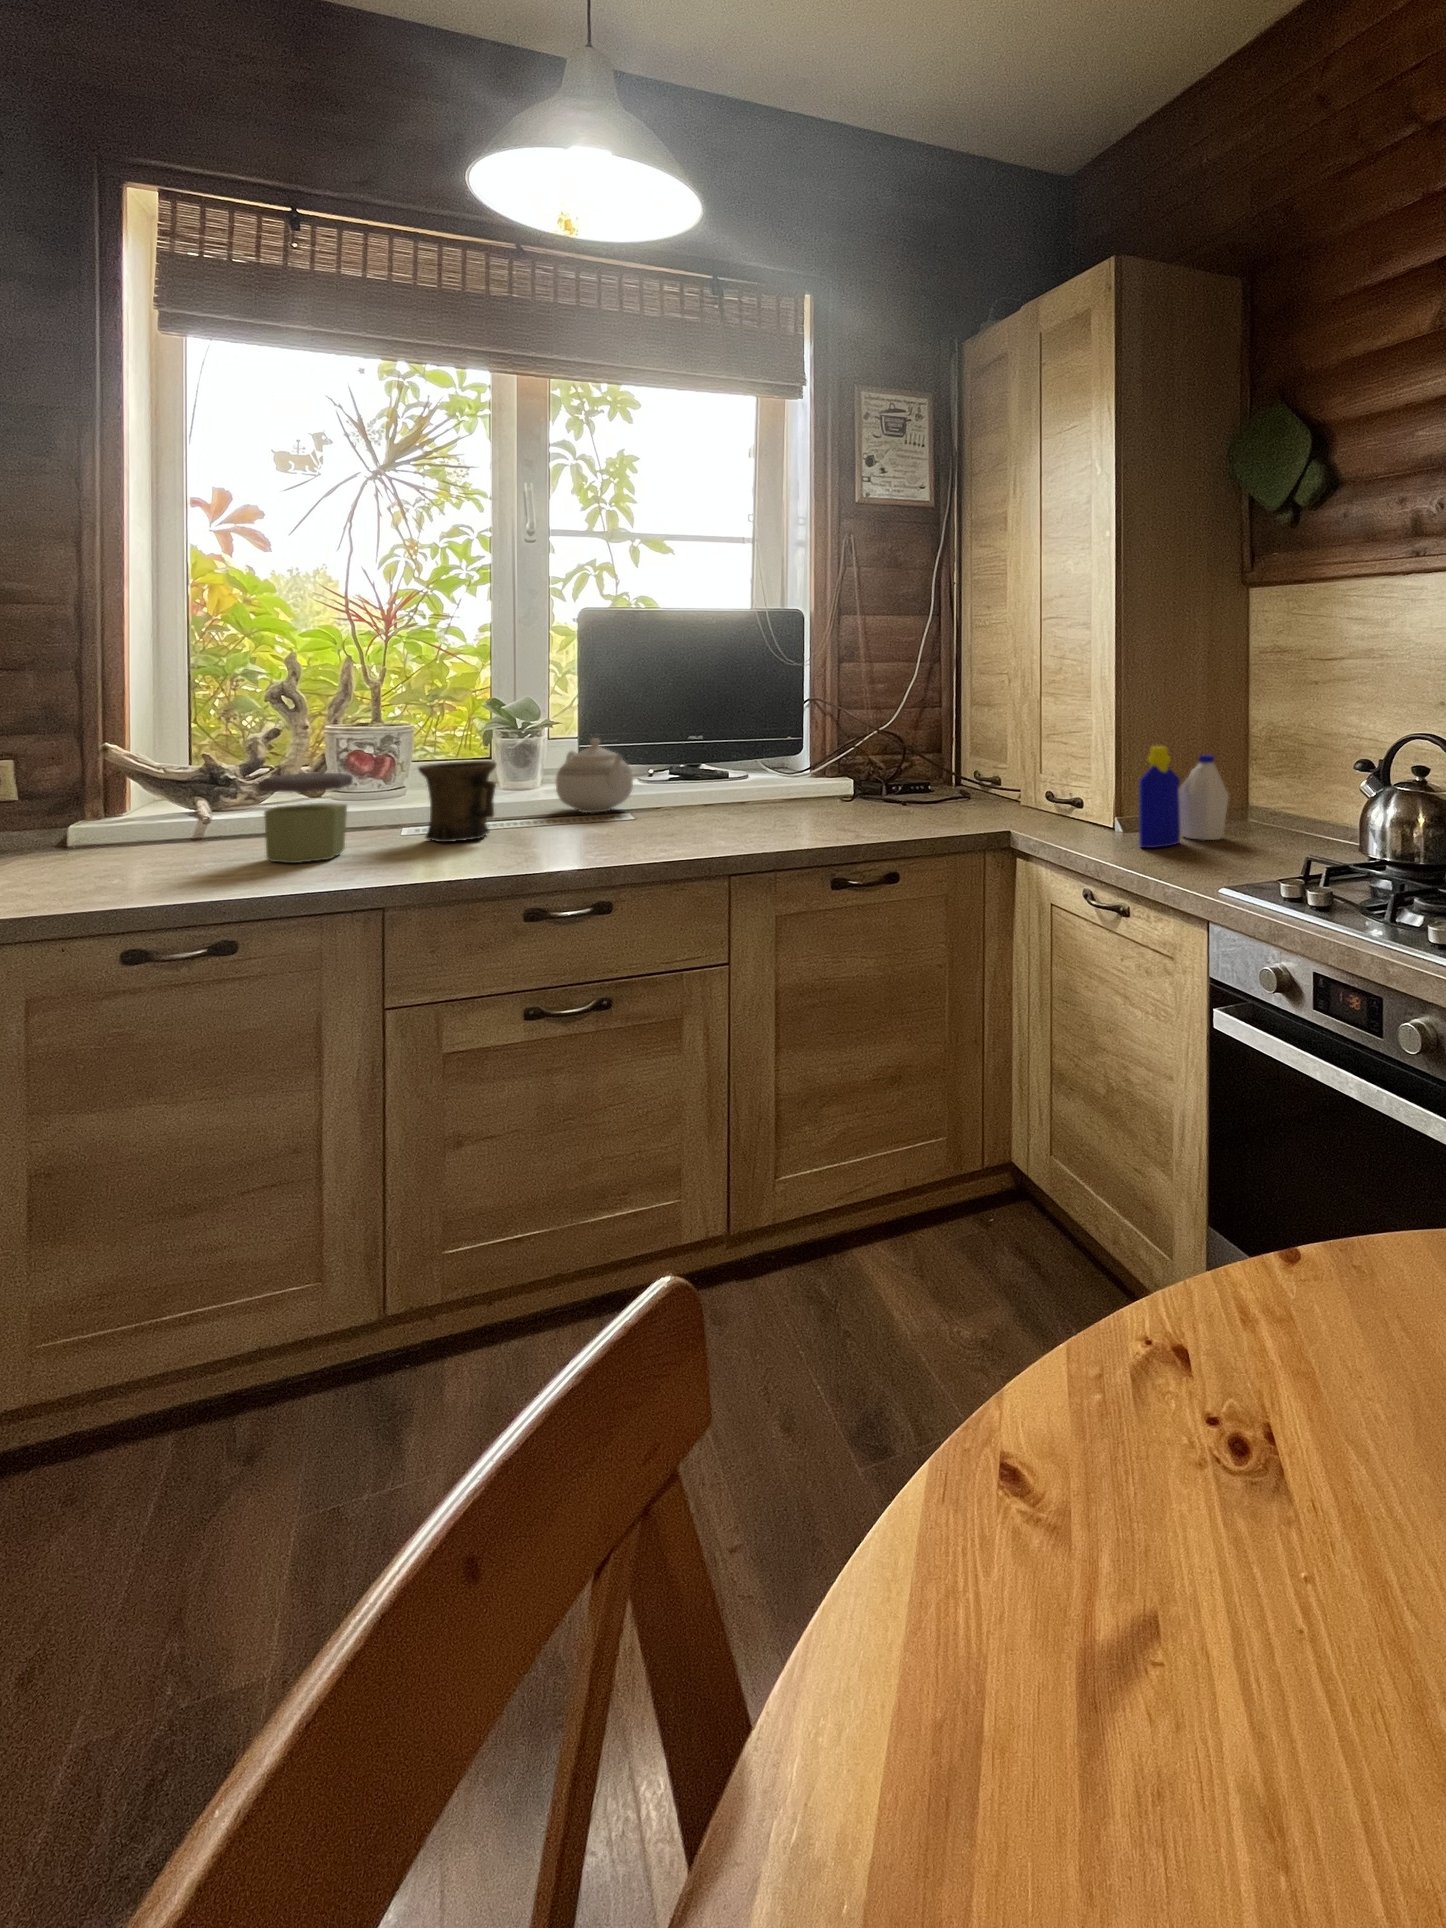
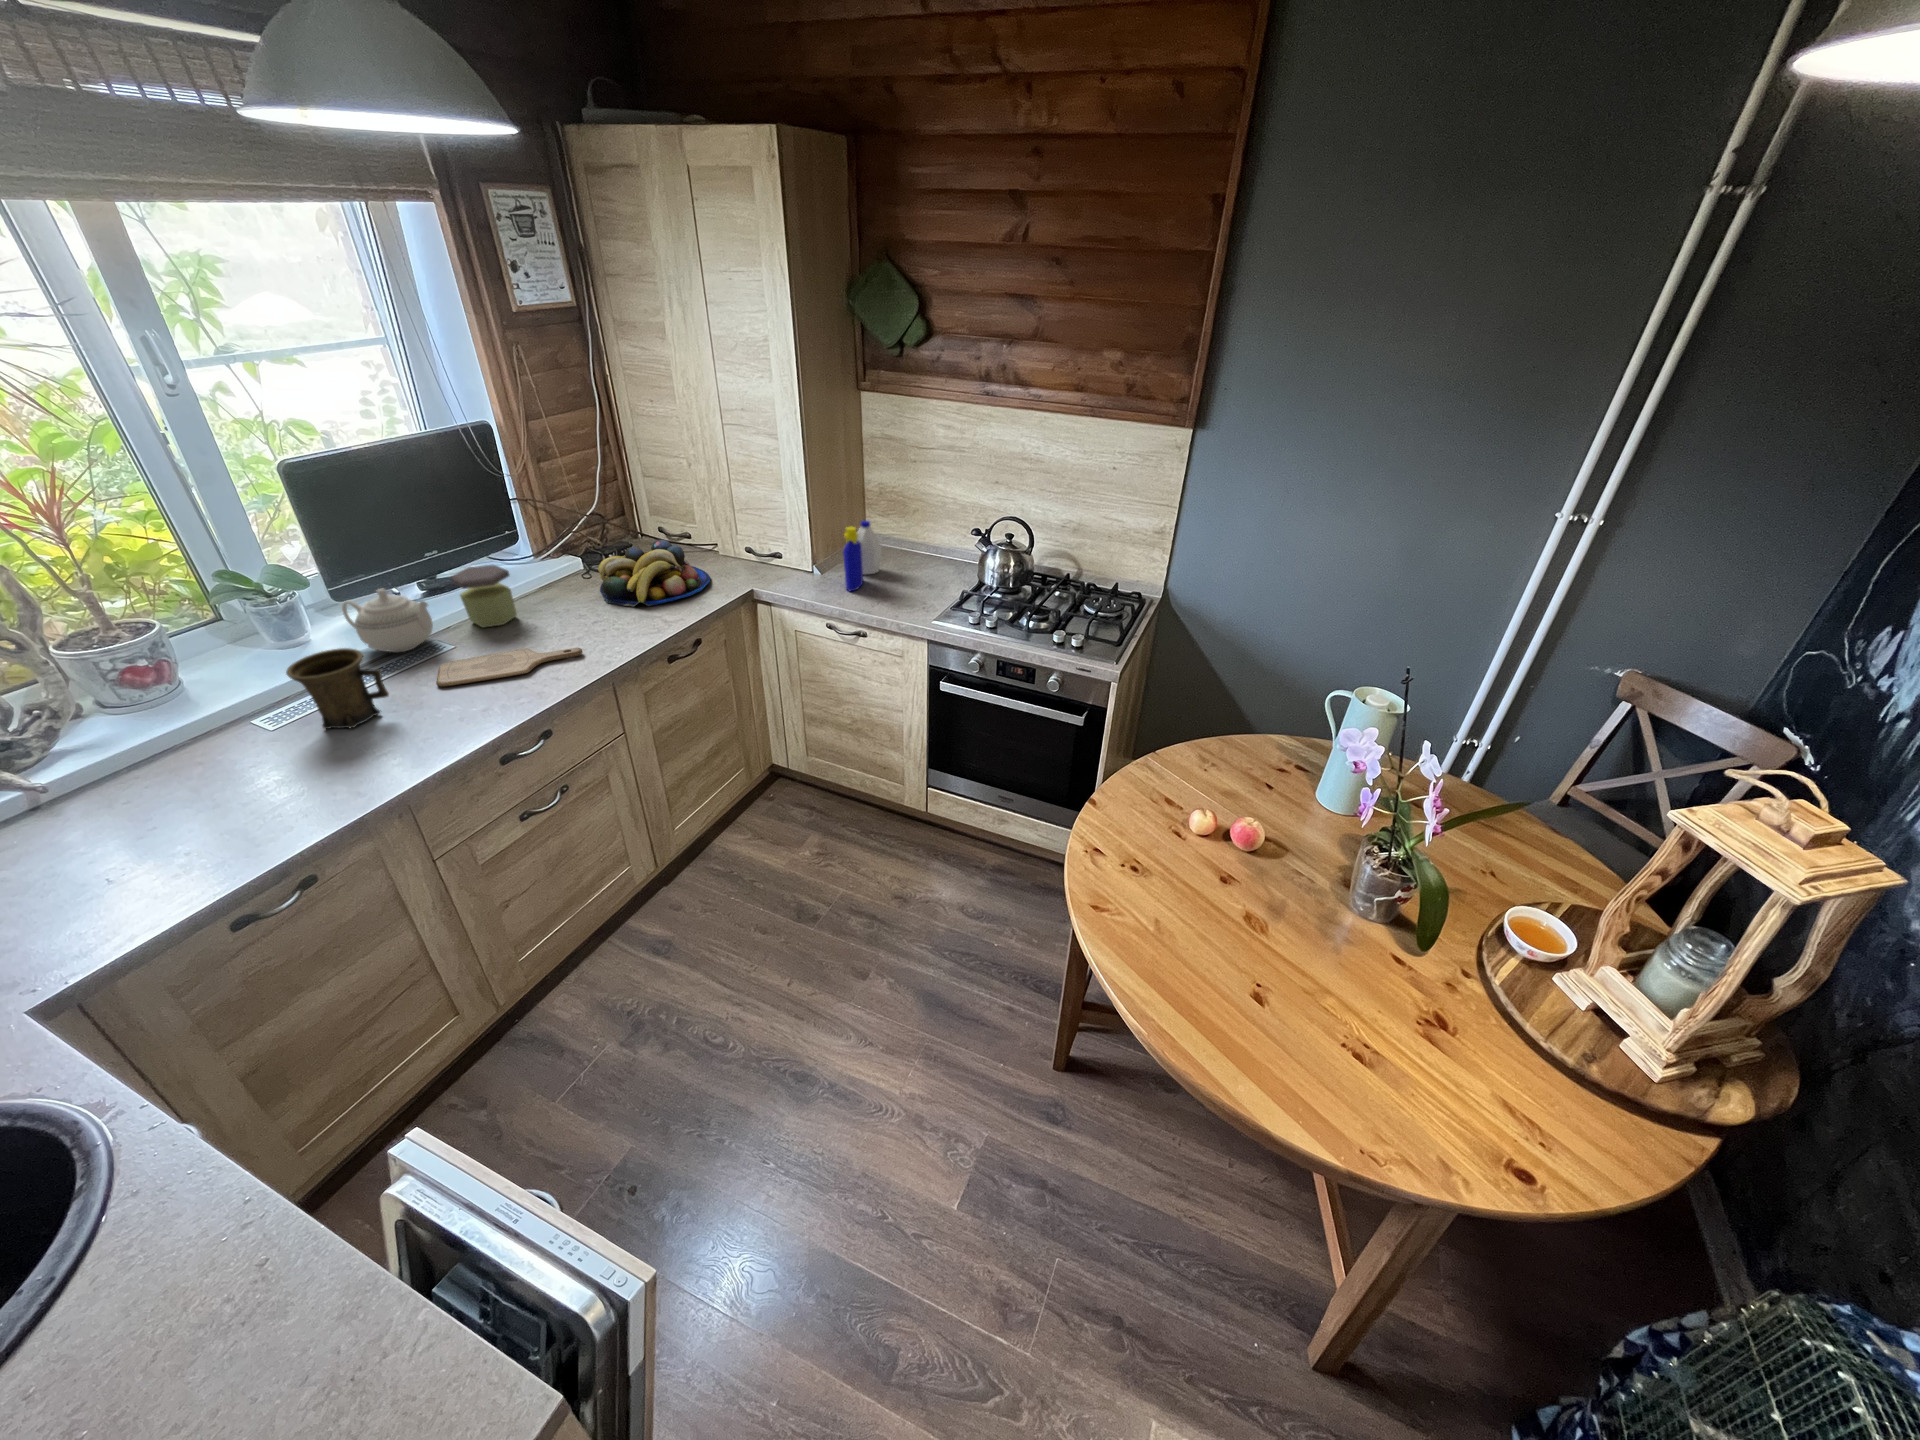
fruit bowl: none [826,758,977,821] -> present [598,539,710,607]
jar: present [259,773,353,863] -> present [451,565,517,627]
cutting board: none [560,821,727,839] -> present [436,648,582,687]

